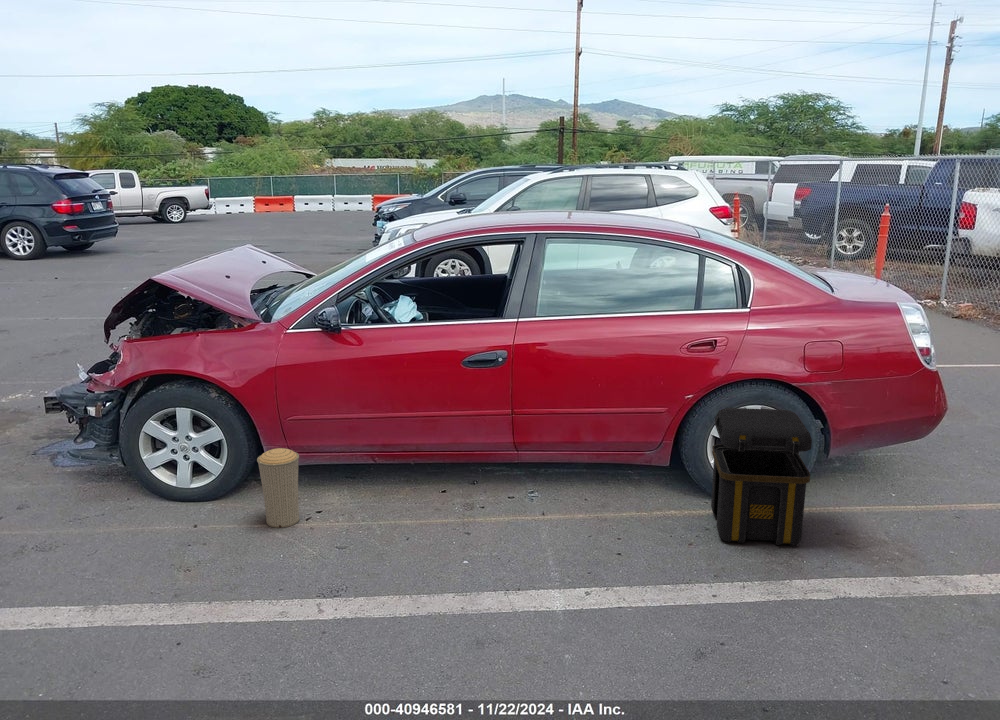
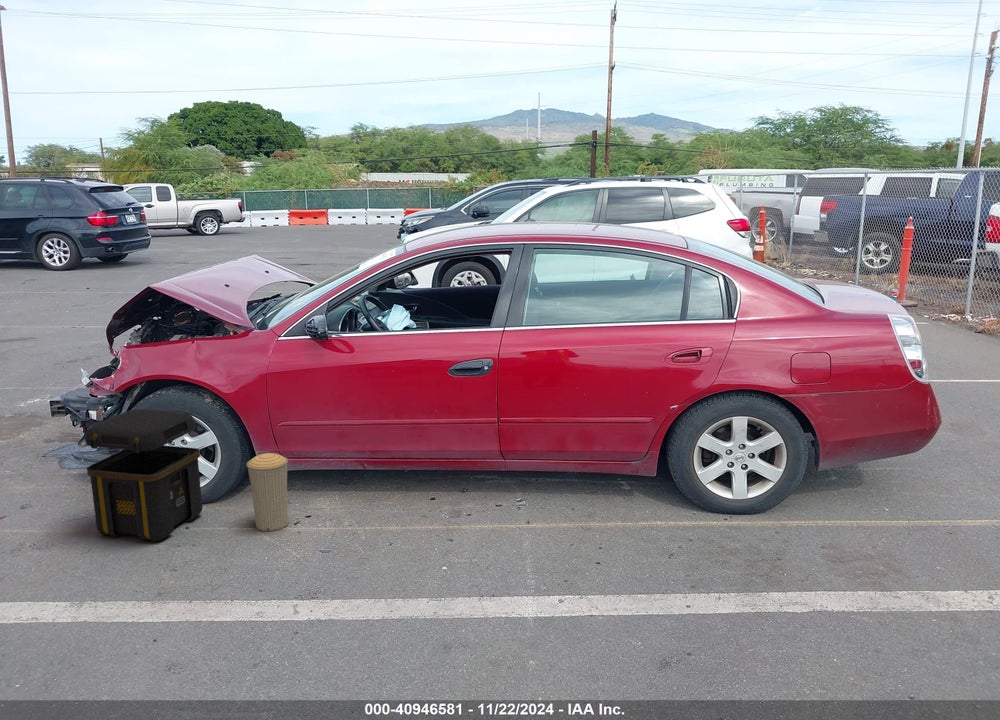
toolbox: present [711,408,812,545] -> present [85,409,203,541]

